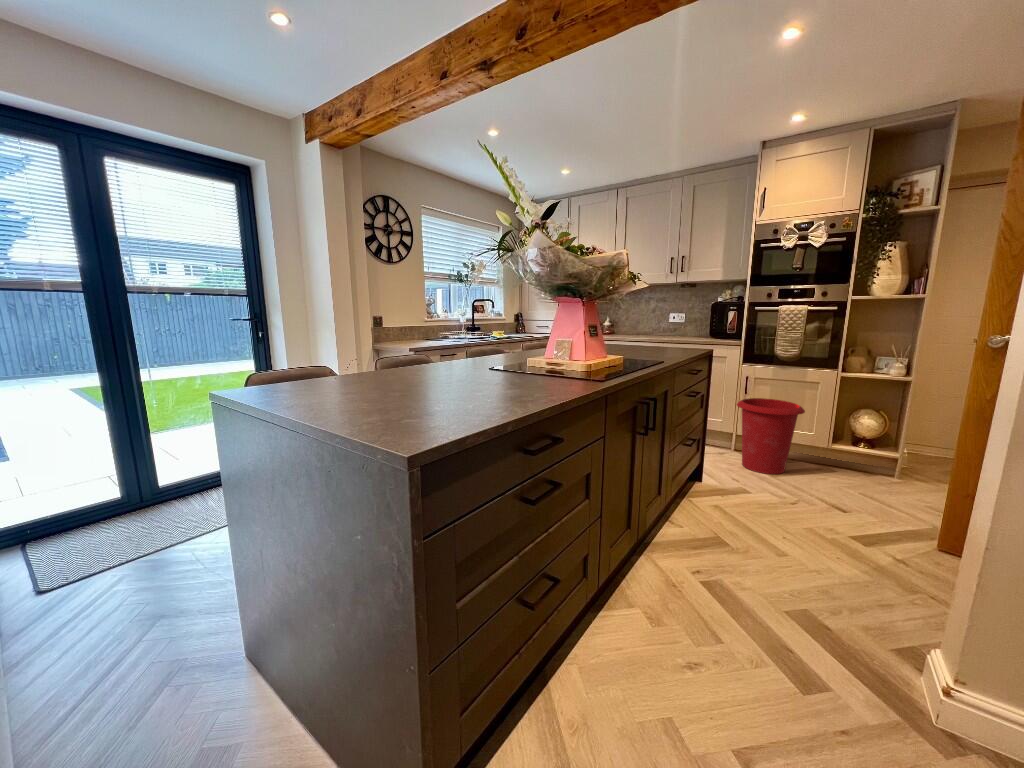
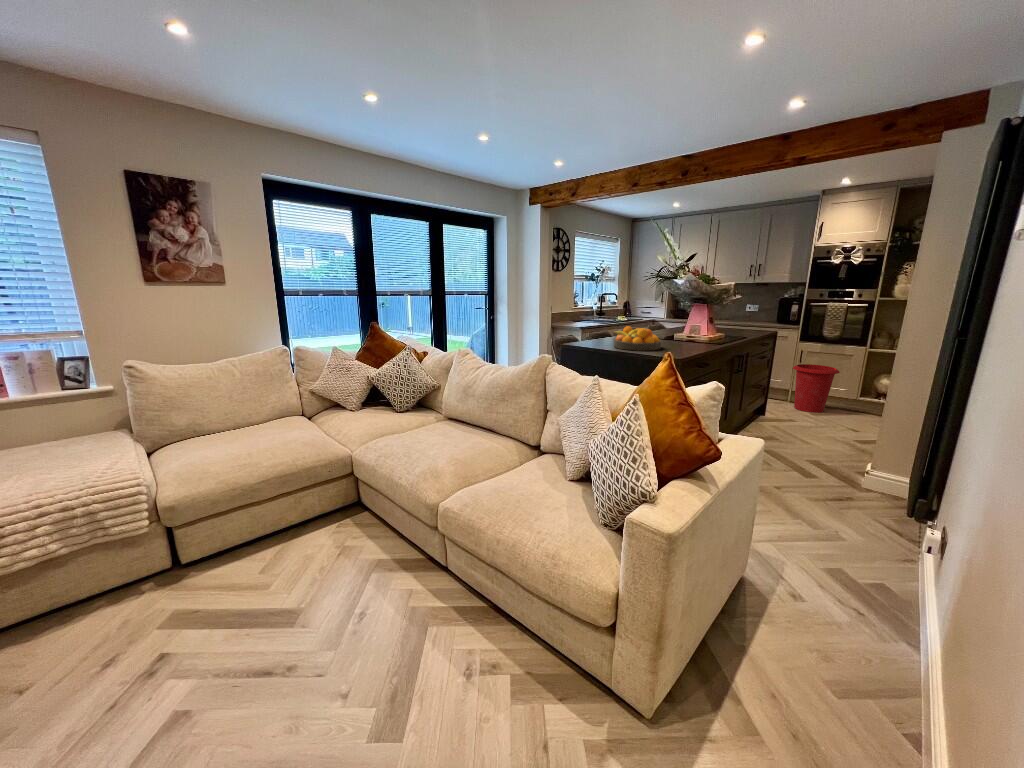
fruit bowl: none [315,338,441,404] -> present [614,326,661,351]

